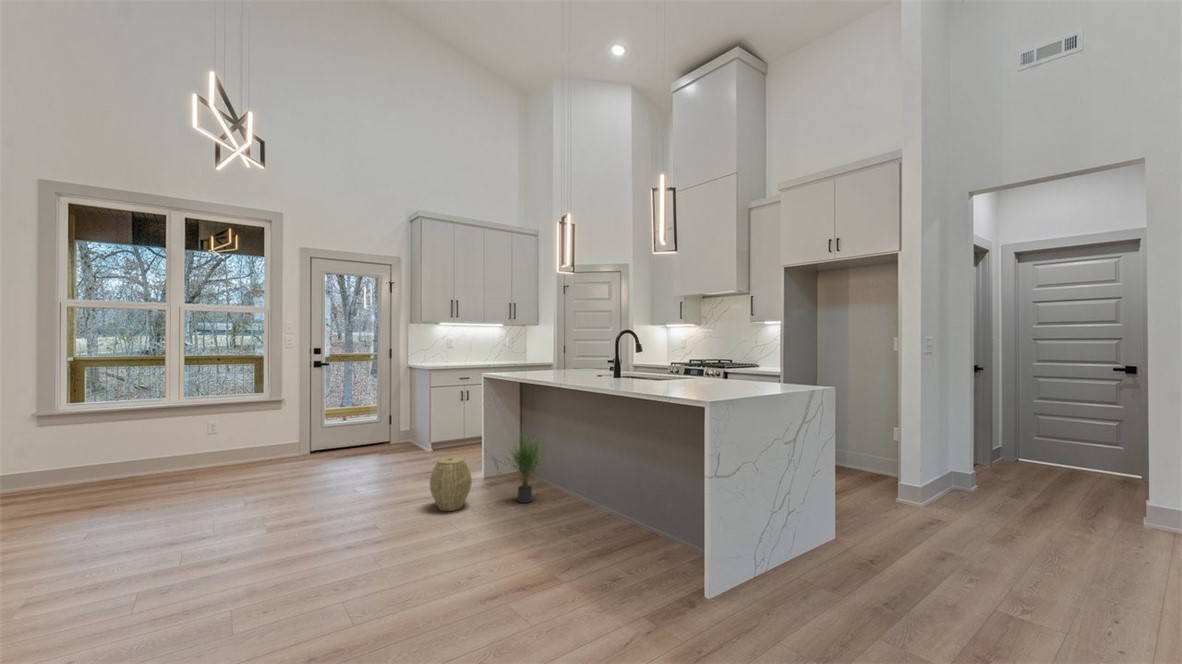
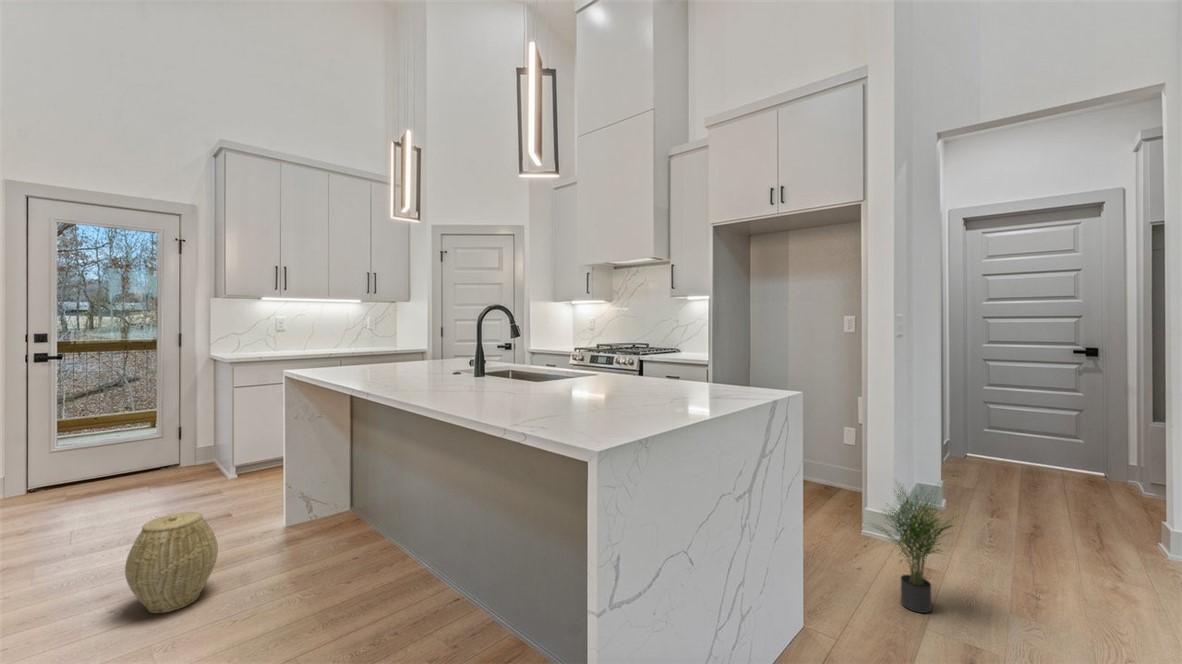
potted plant: present [506,437,540,503] -> present [877,487,959,613]

